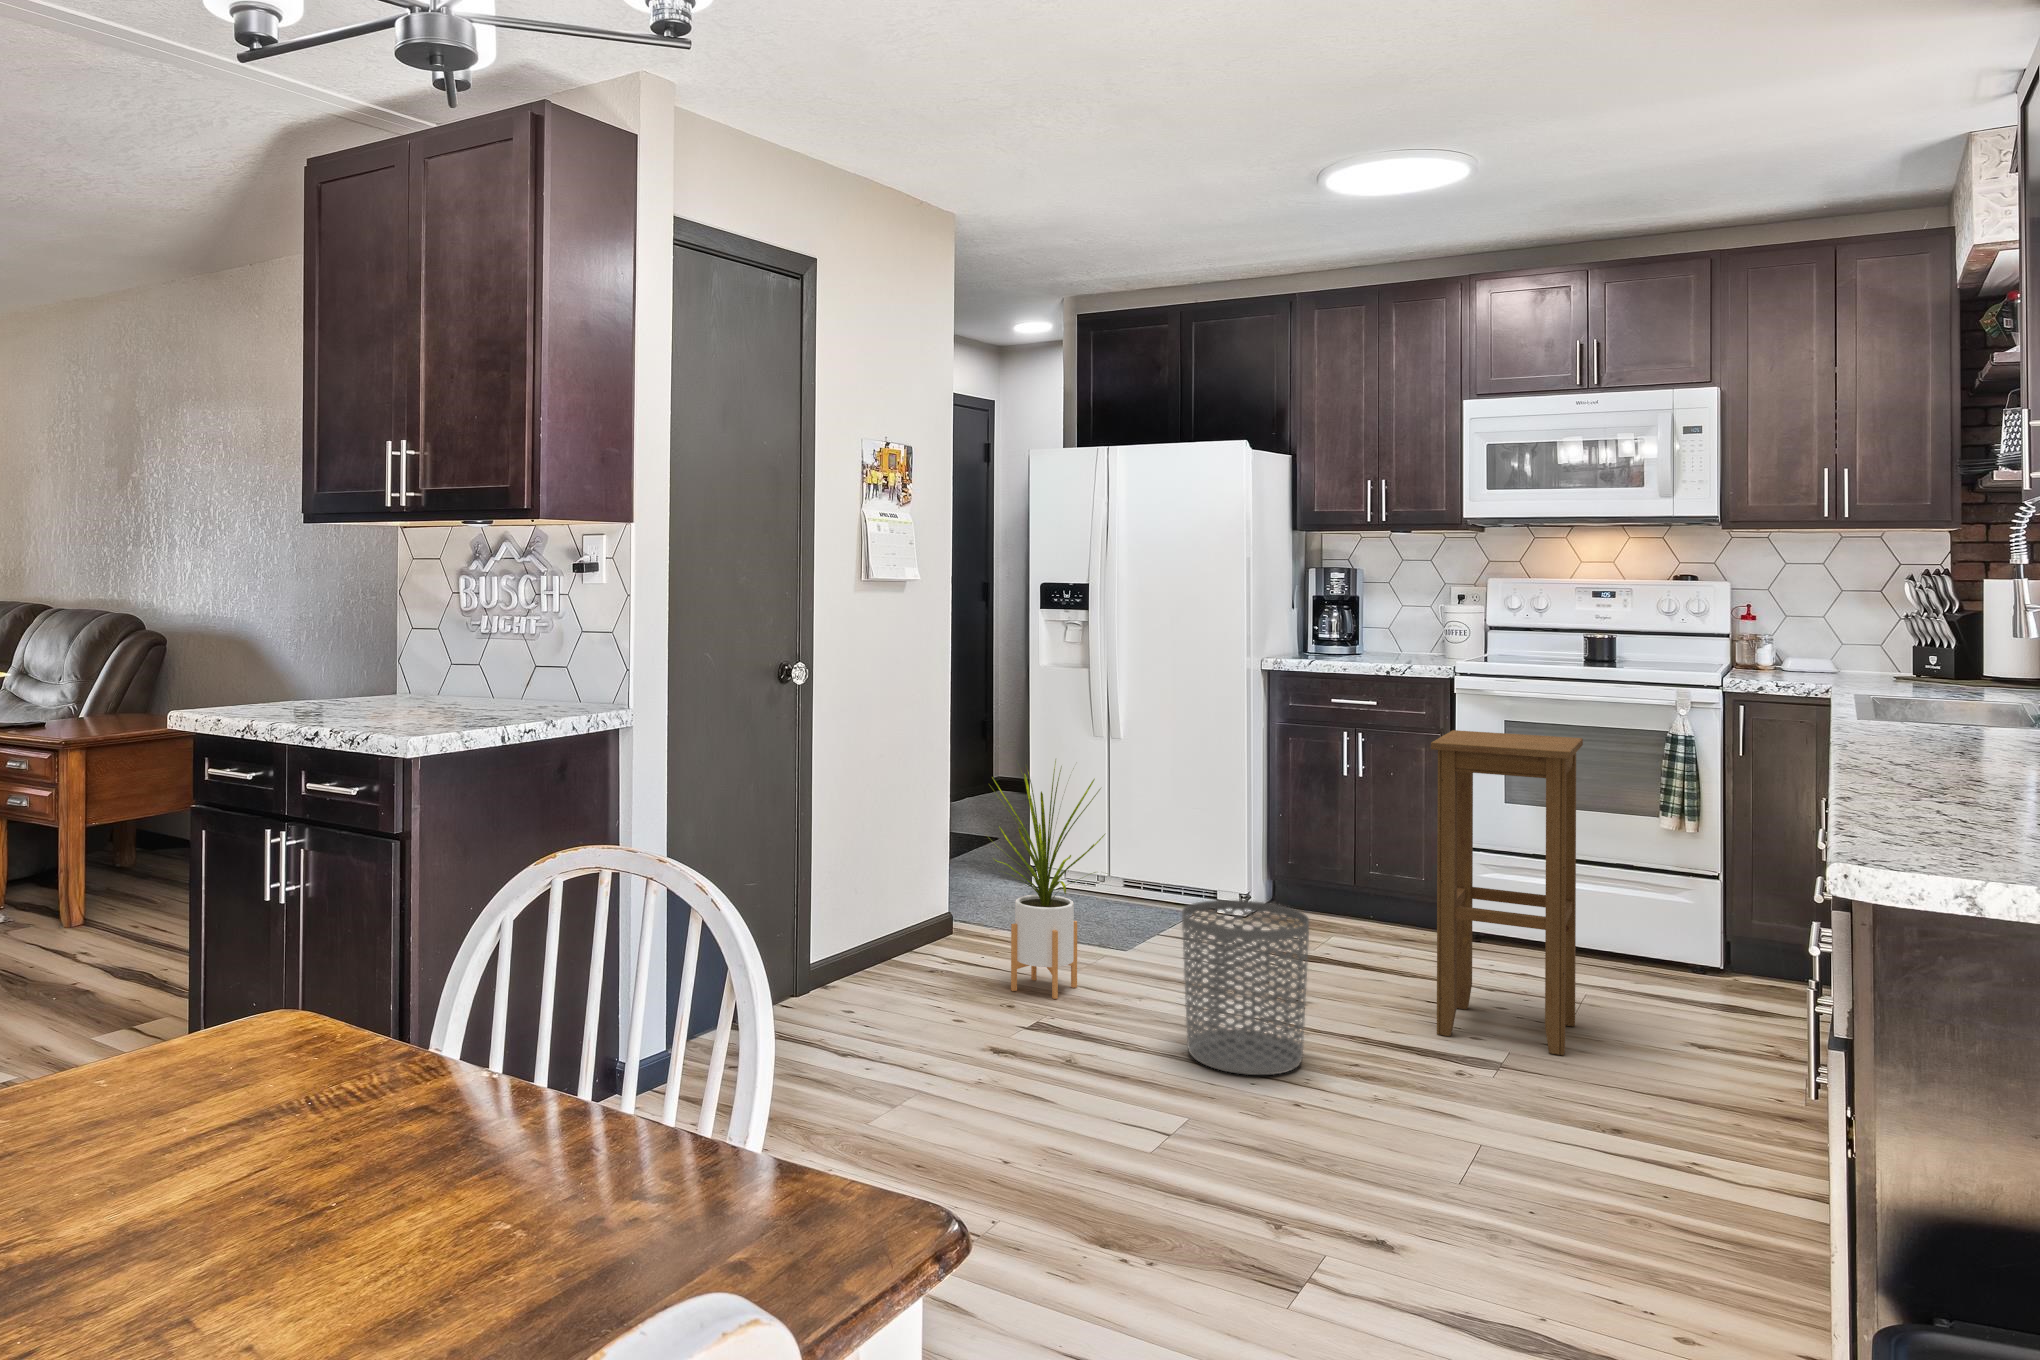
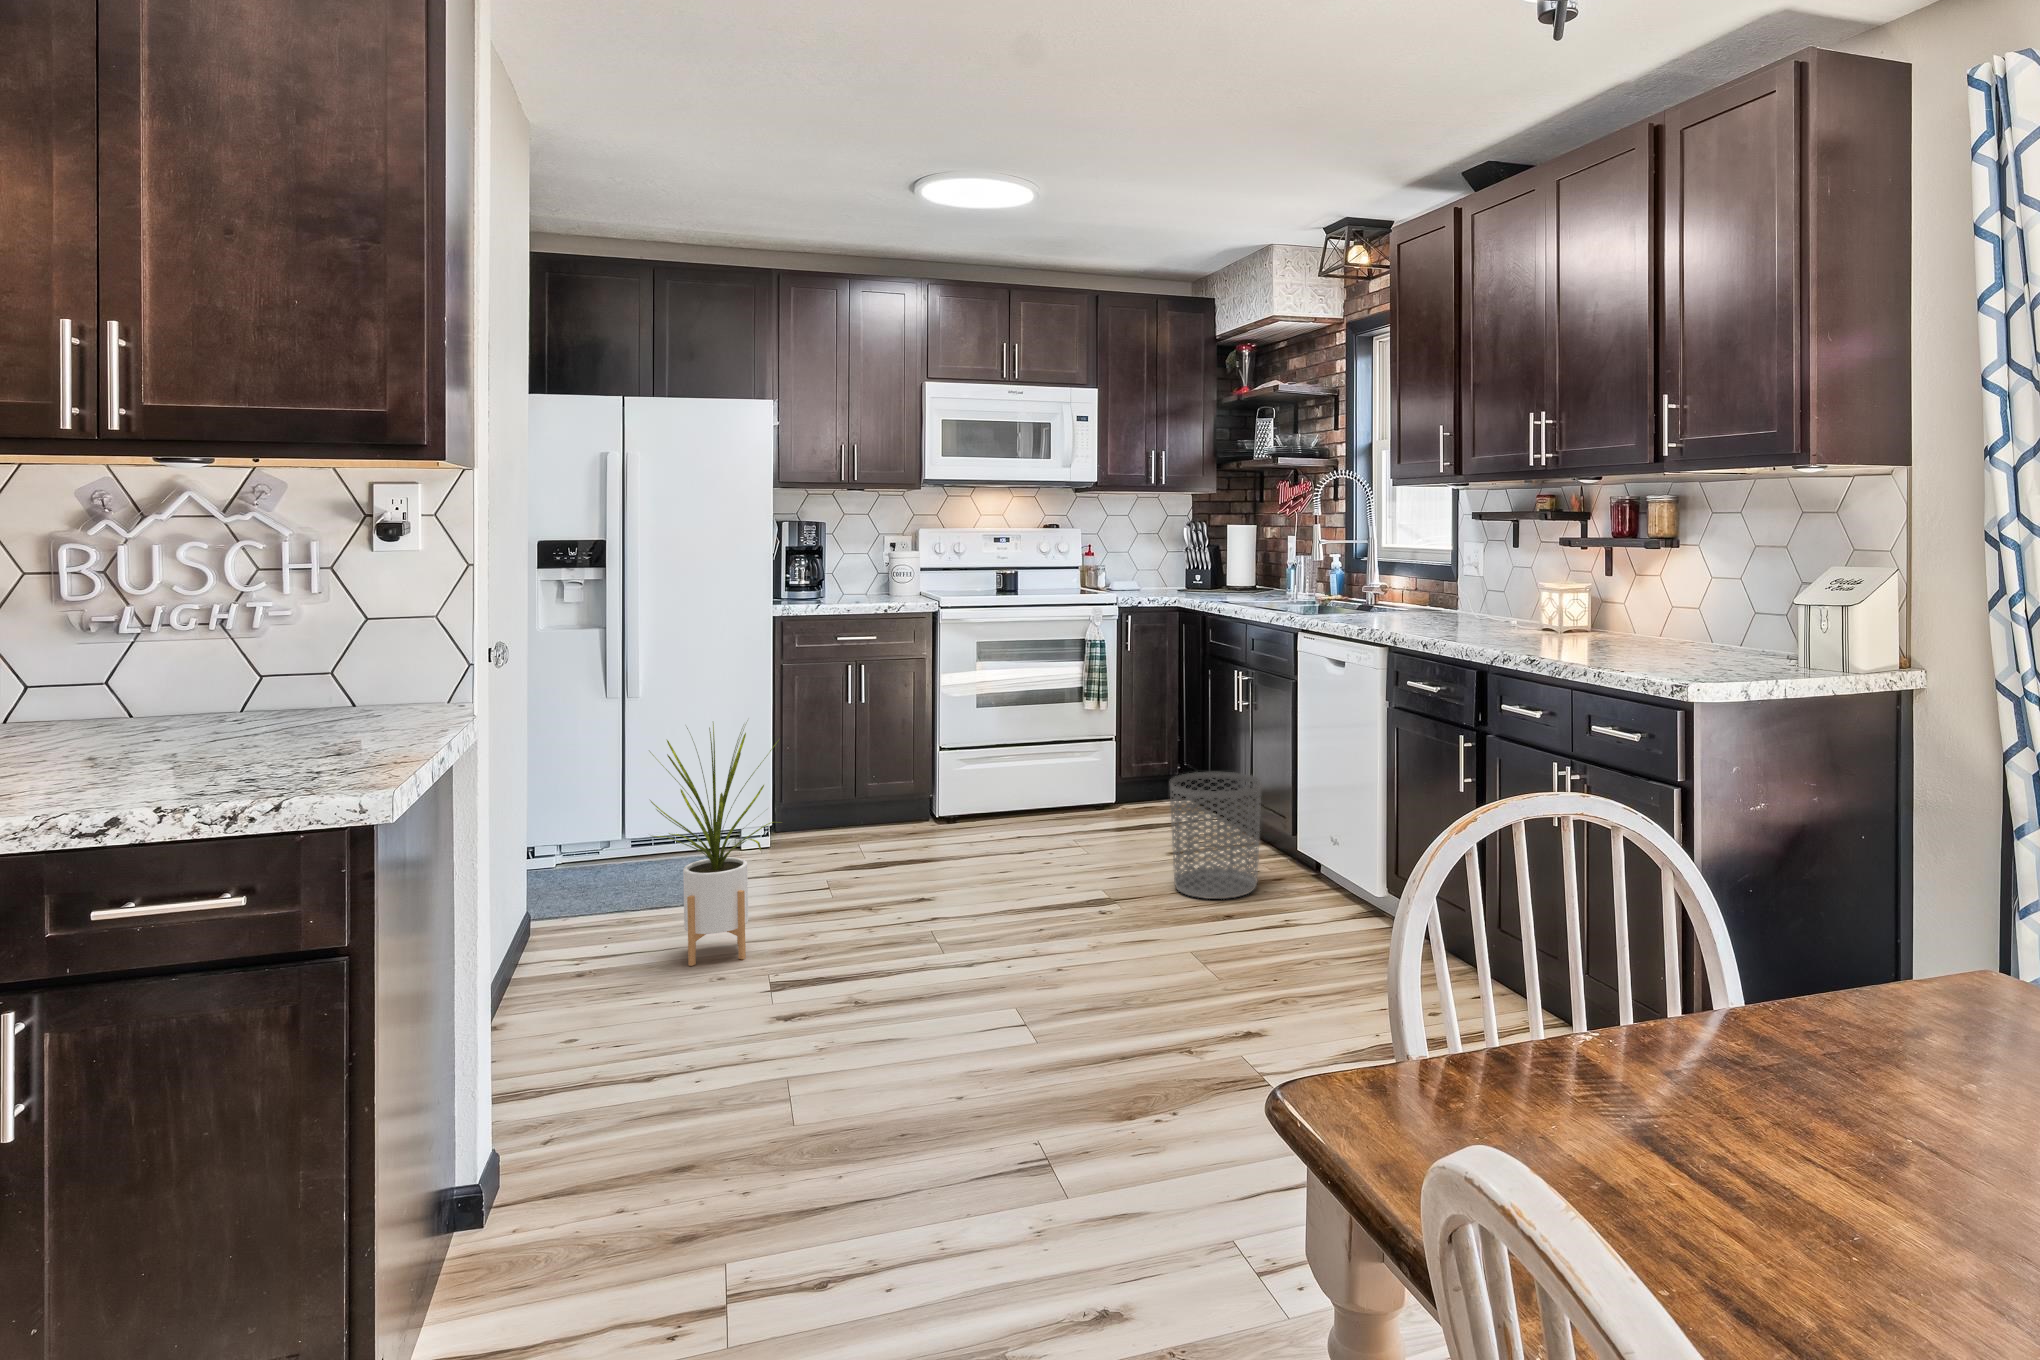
stool: present [1431,730,1583,1055] -> none [1017,646,1137,890]
waste bin: present [1182,900,1309,1075] -> present [1170,772,1262,899]

